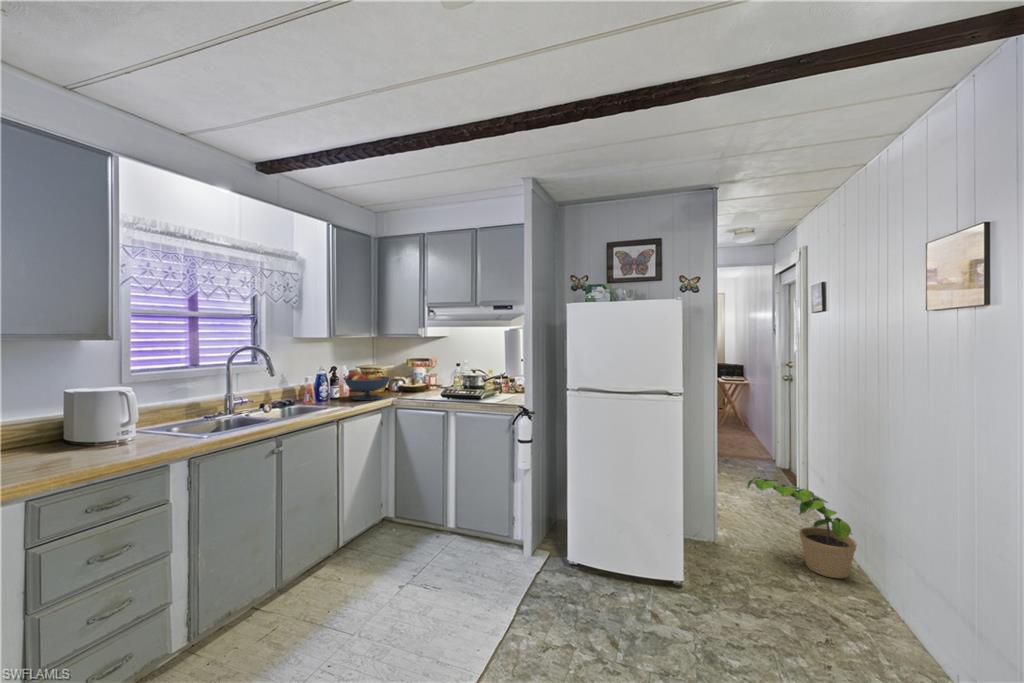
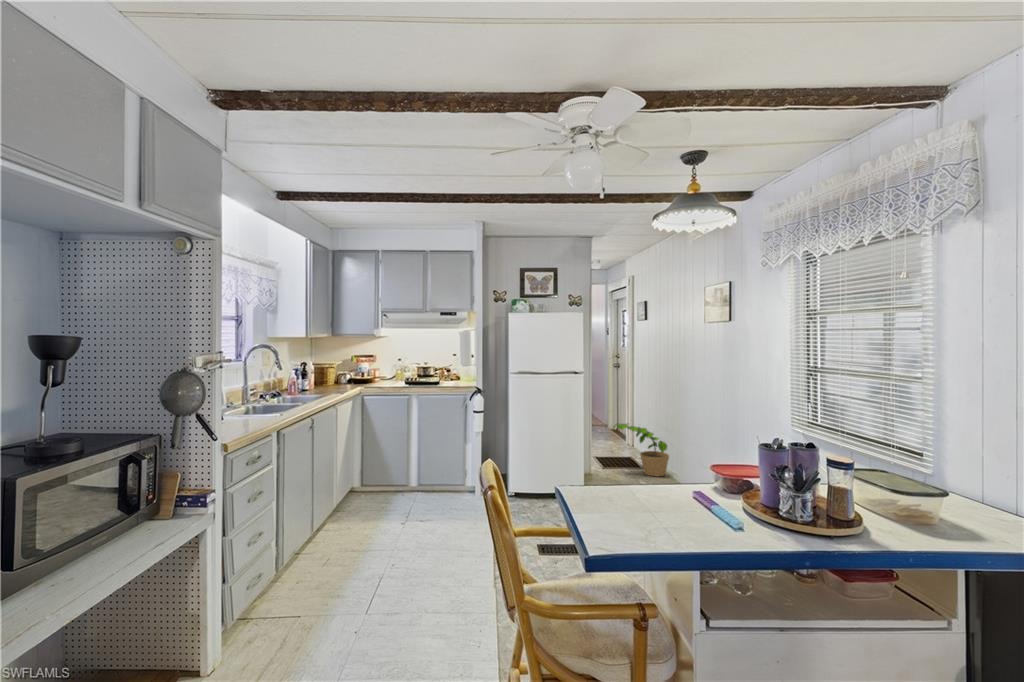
fruit bowl: present [344,371,390,400] -> none [317,366,356,390]

